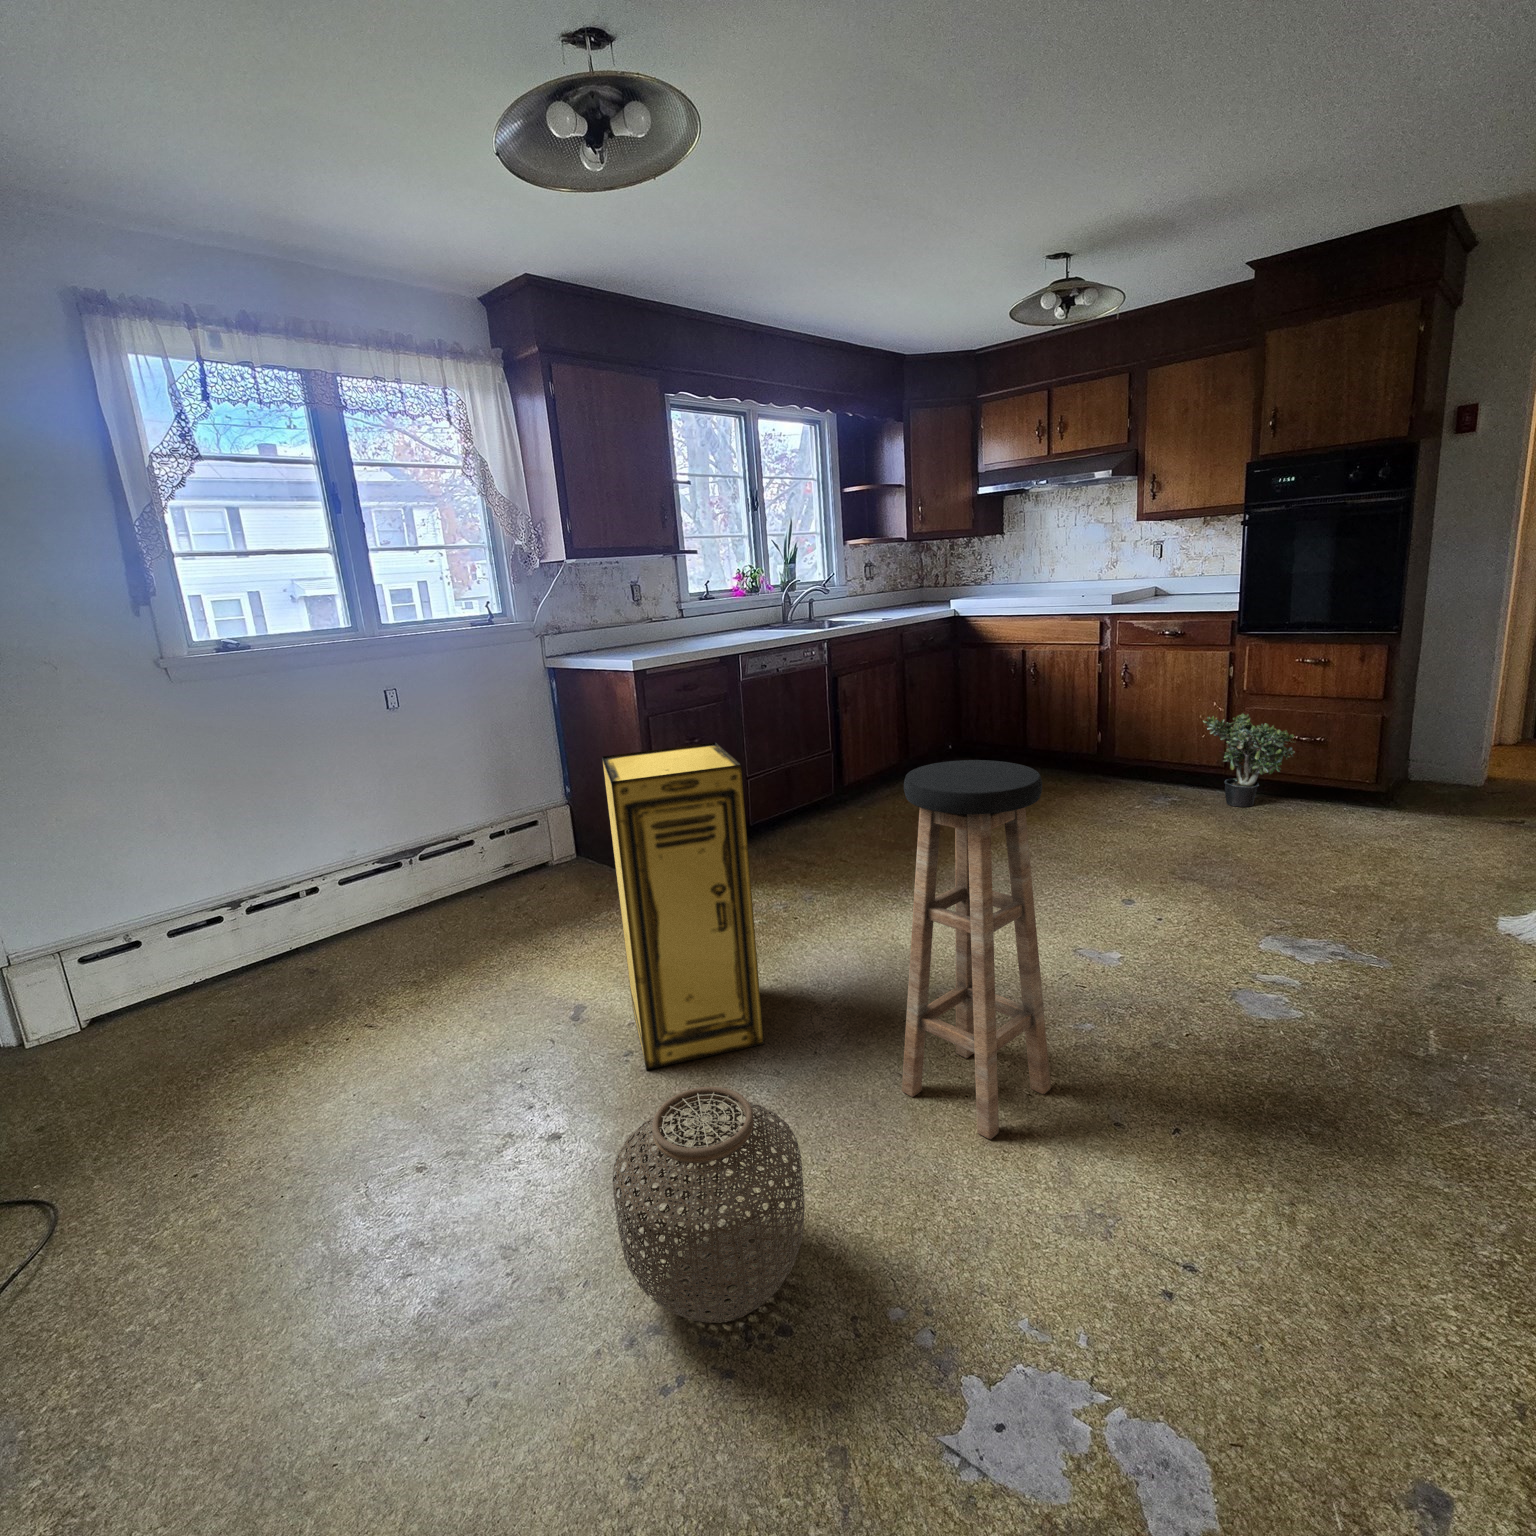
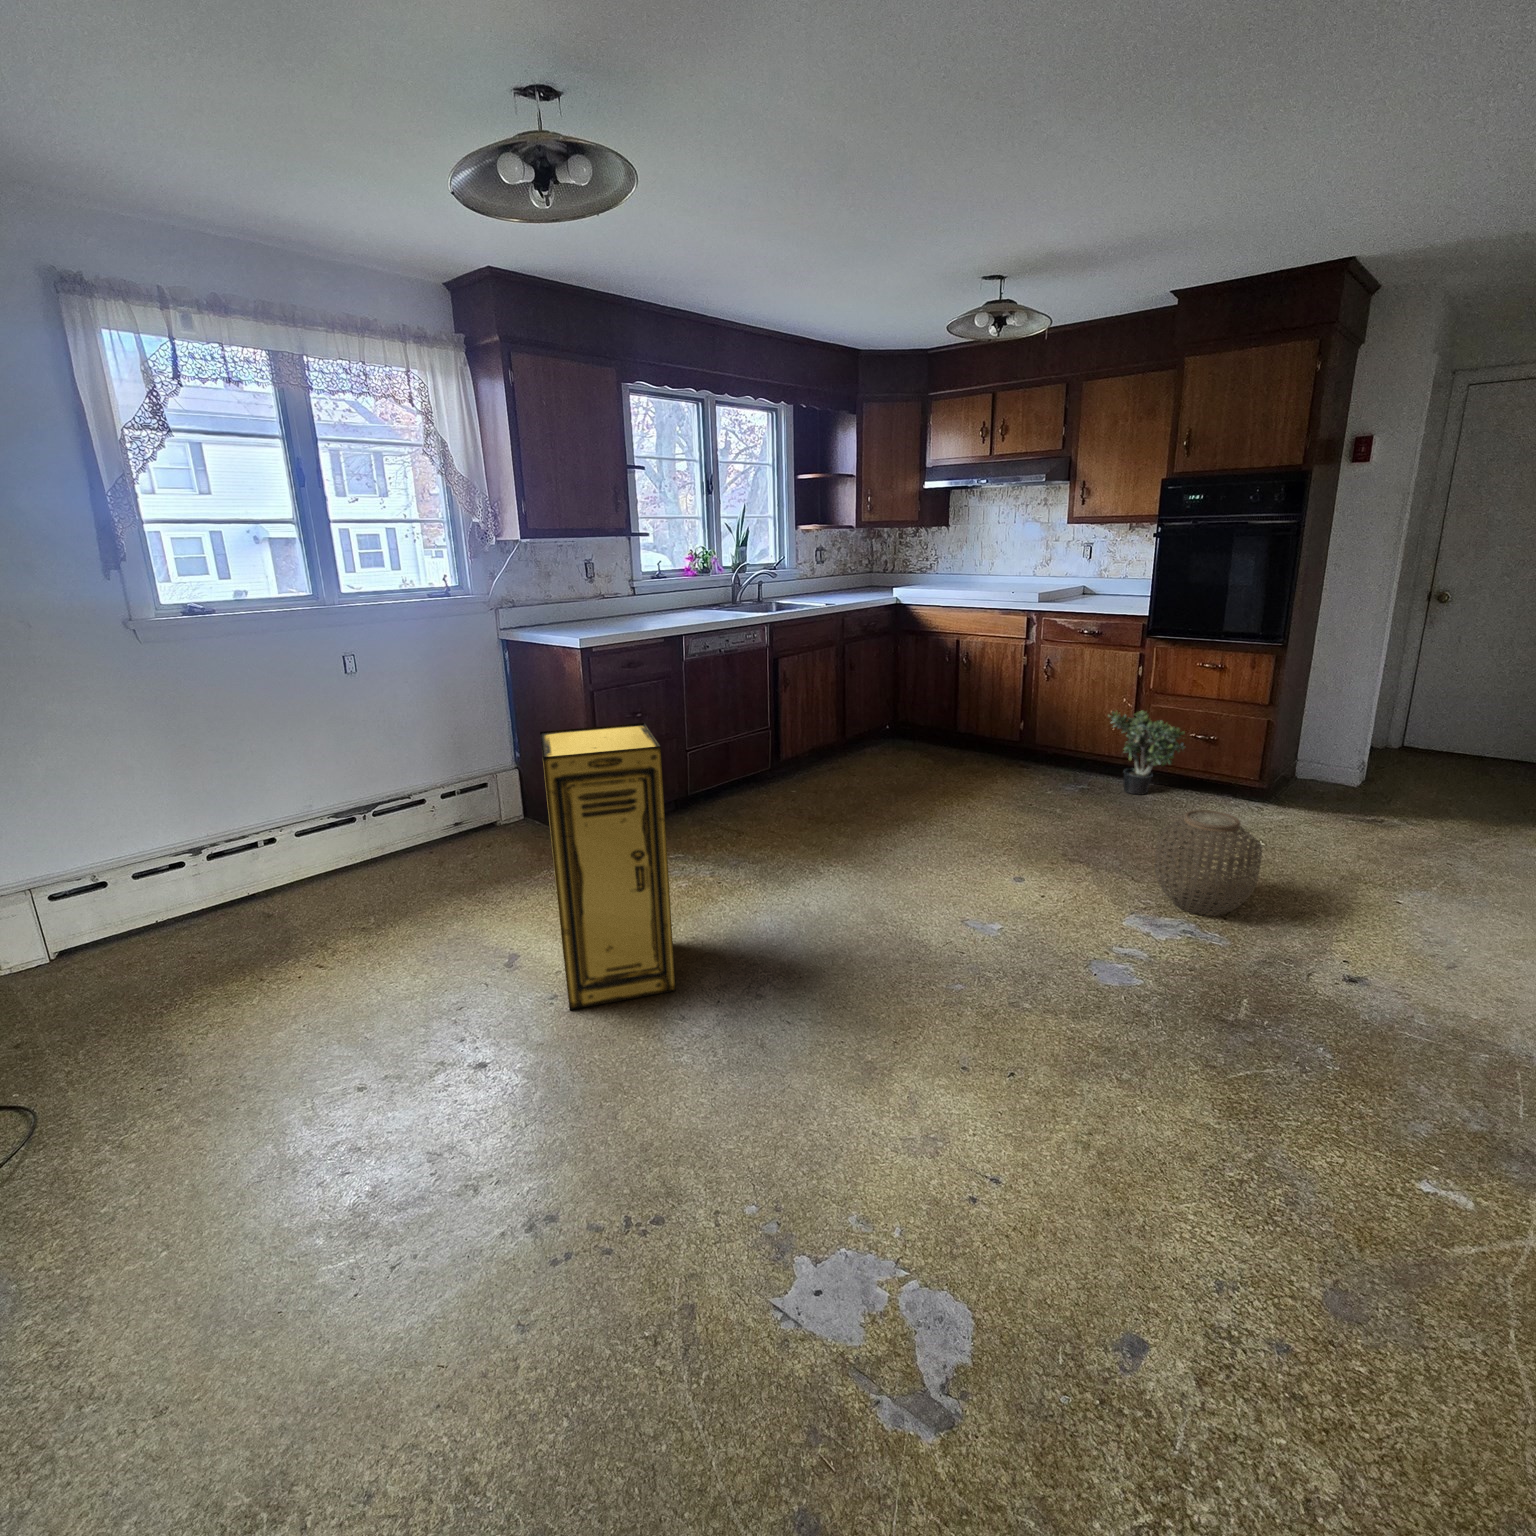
bar stool: present [902,760,1051,1139] -> none [788,752,914,1075]
woven basket: present [613,1087,805,1323] -> present [1155,810,1262,915]

